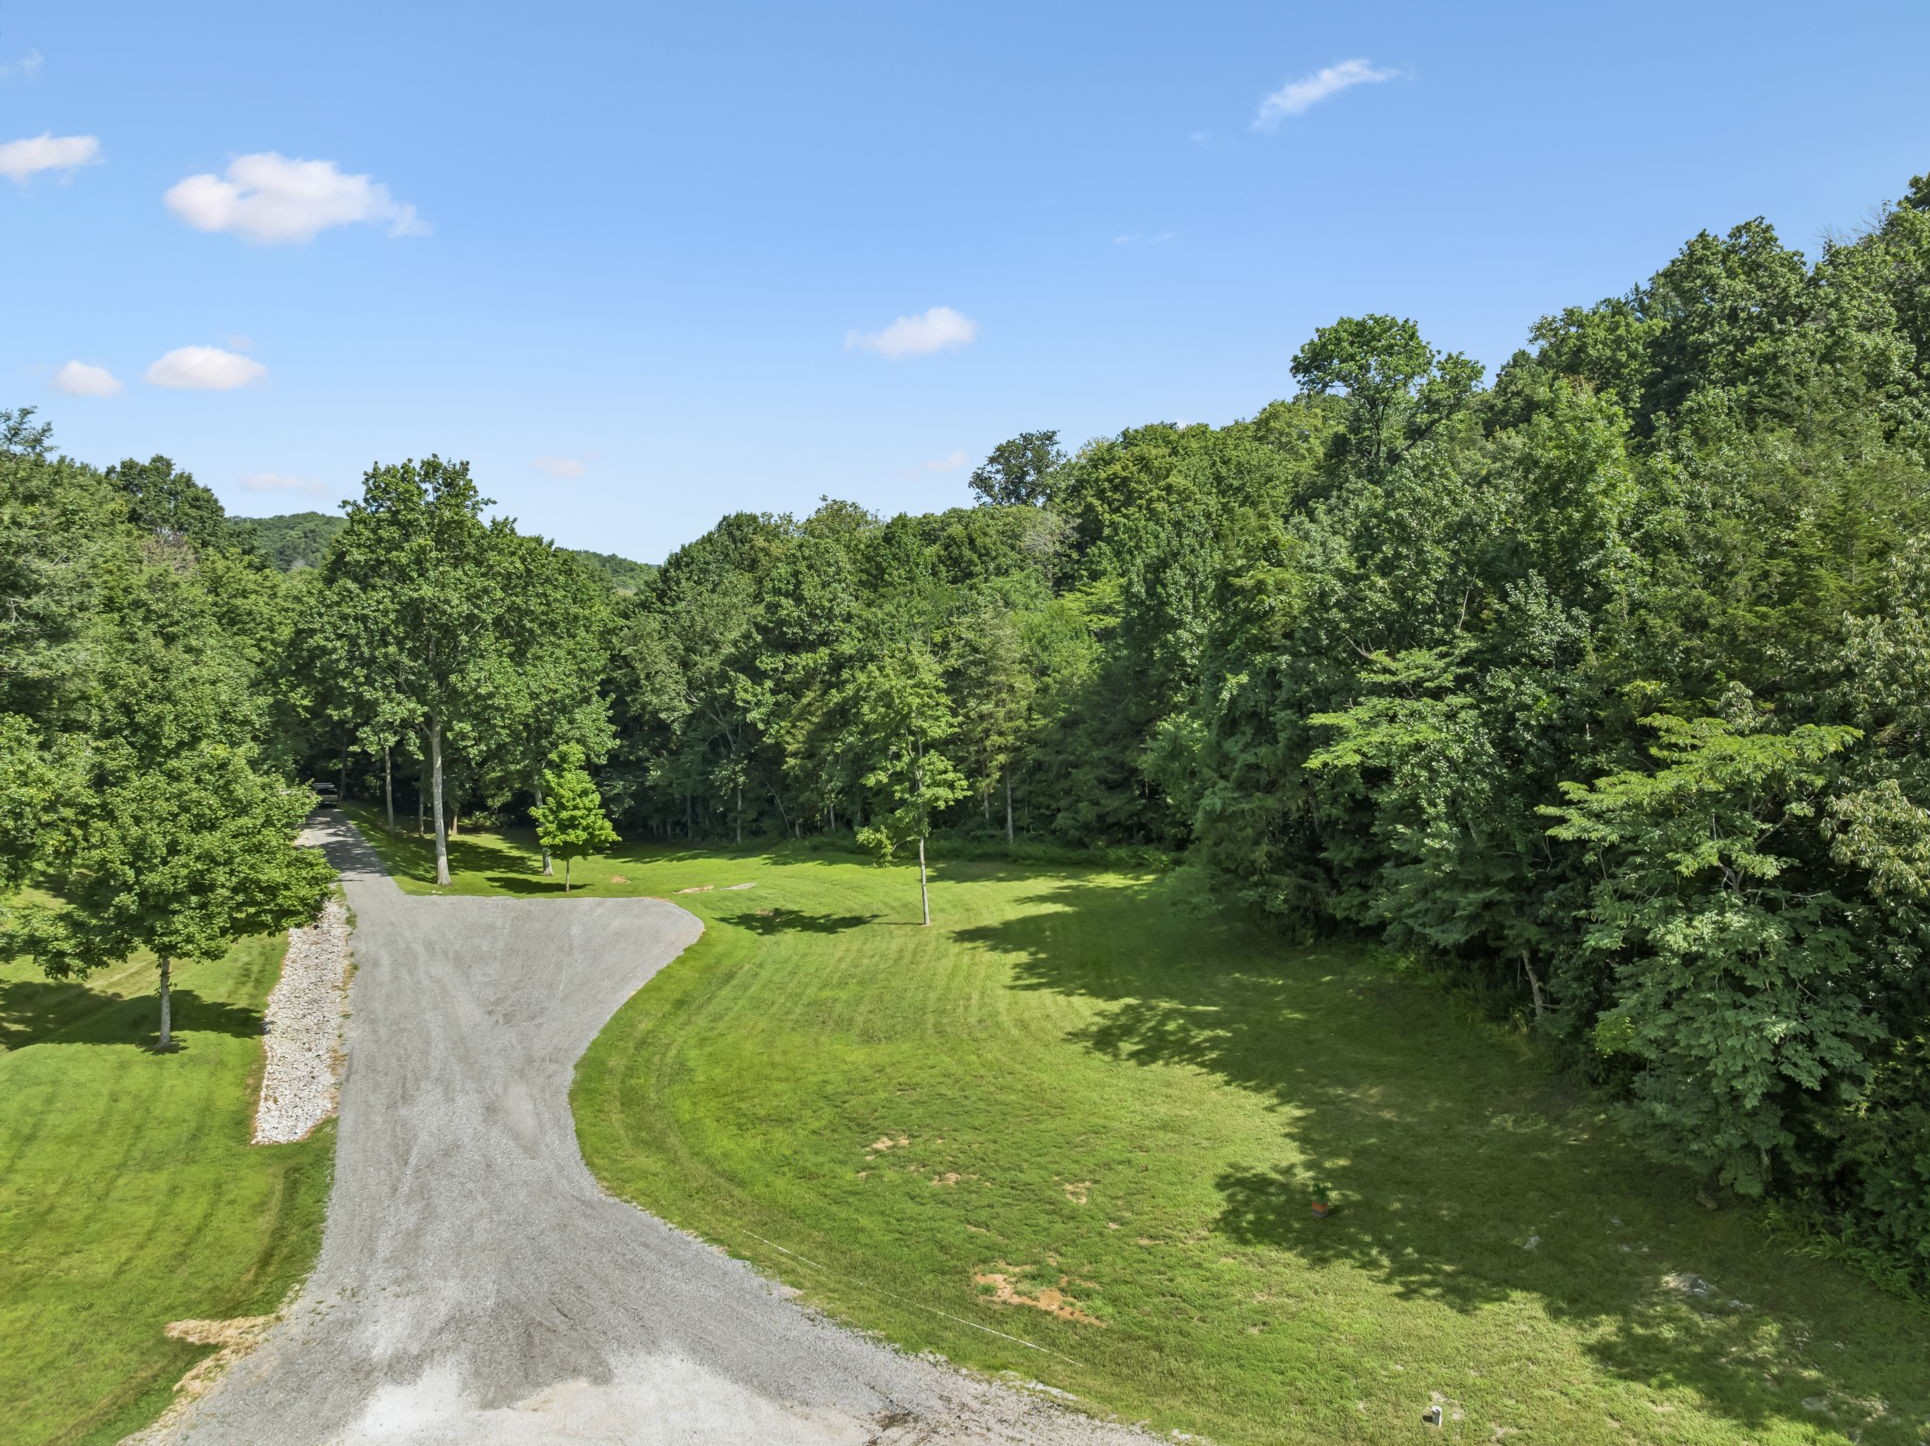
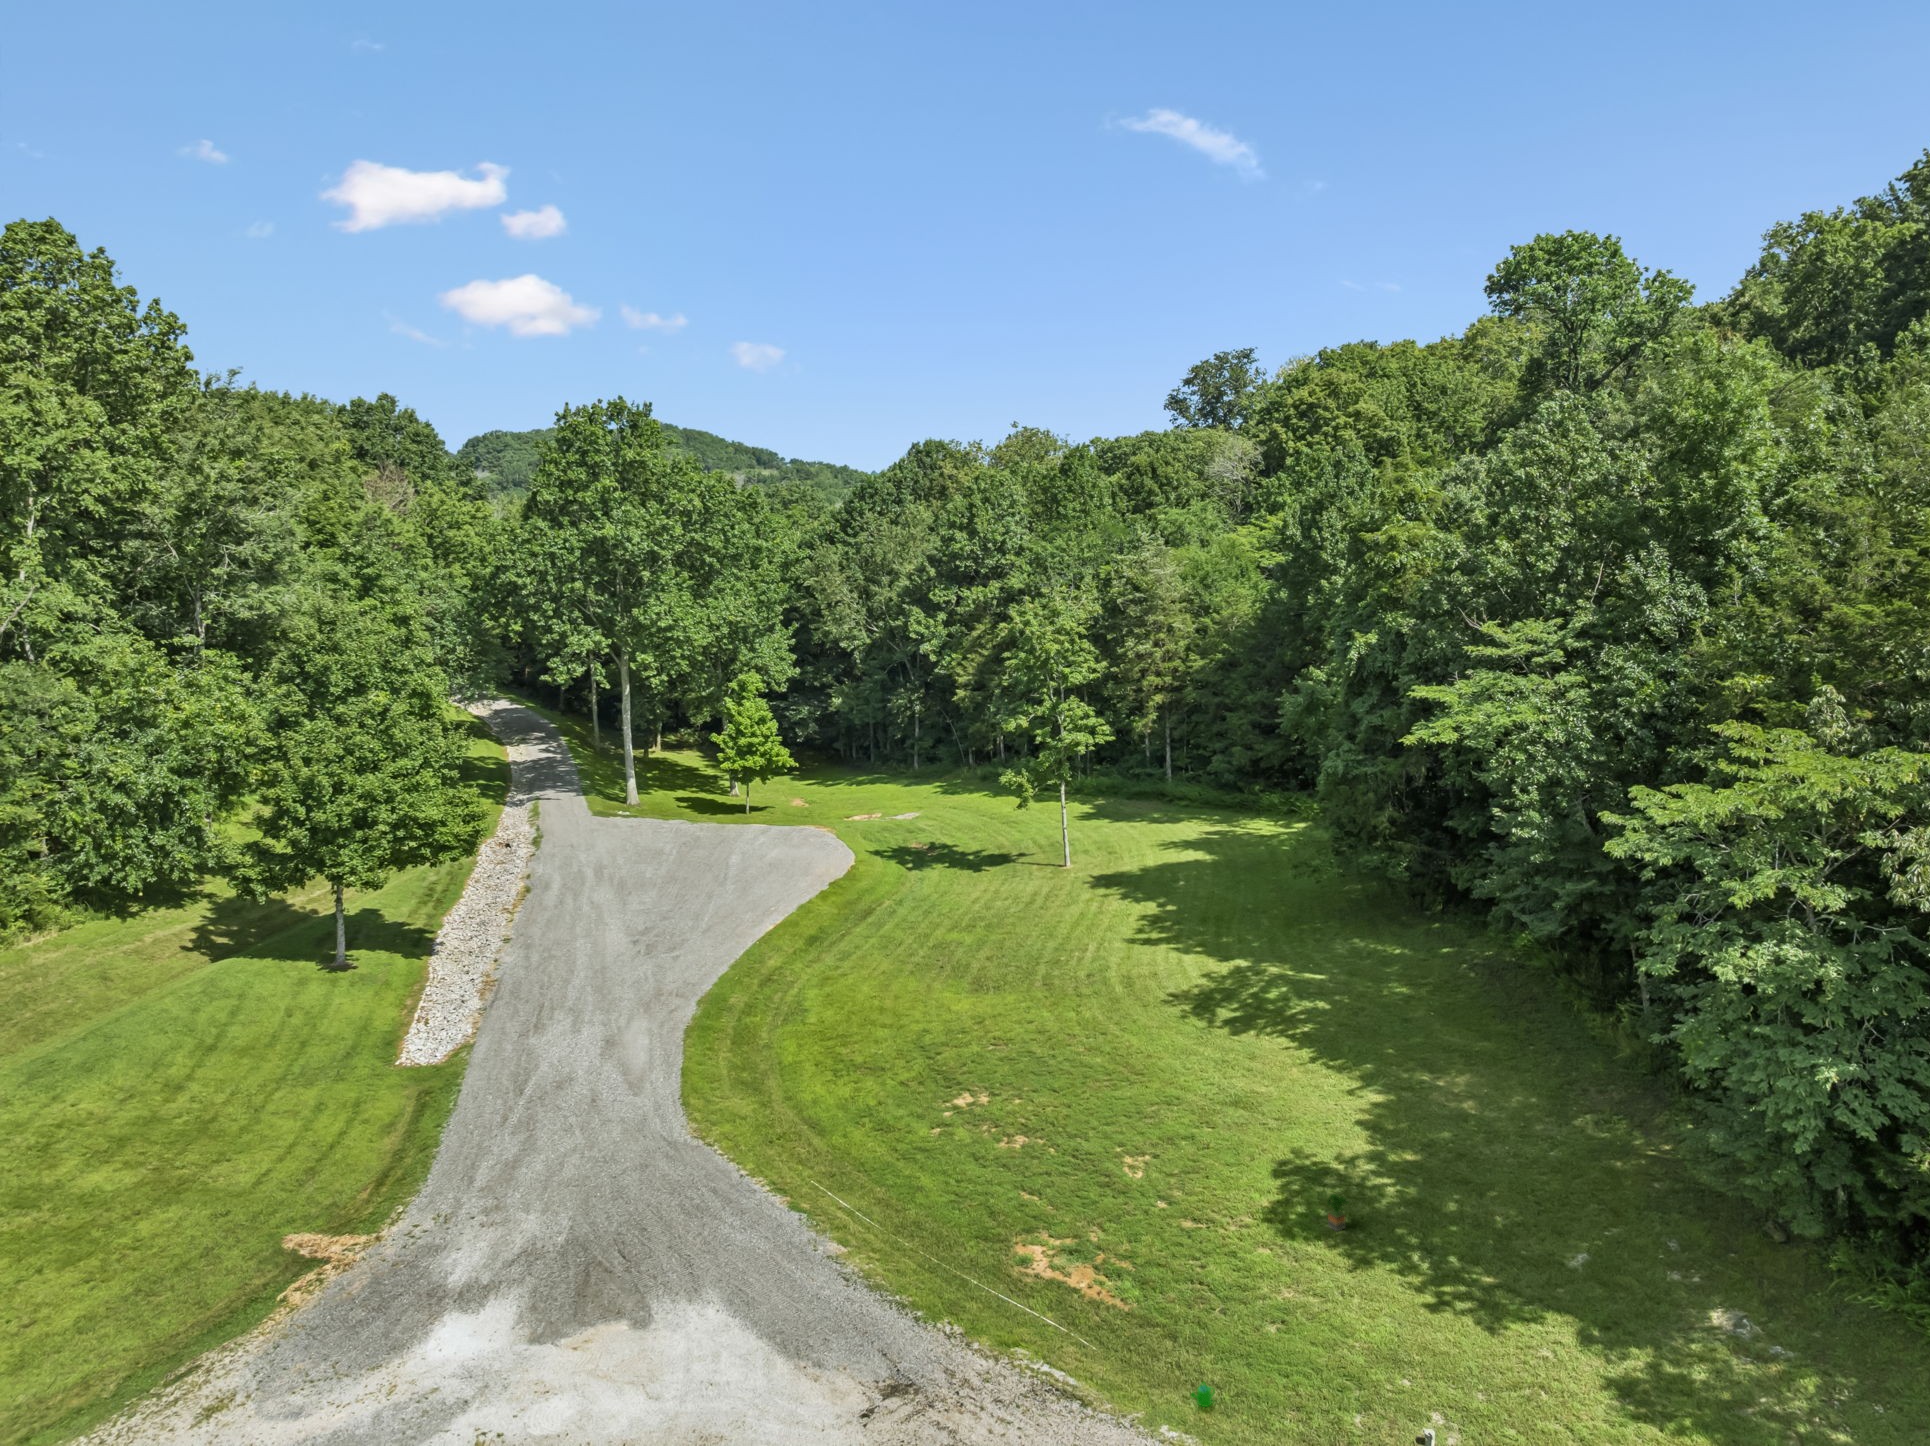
watering can: none [1269,1368,1288,1394] -> present [1191,1382,1215,1407]

